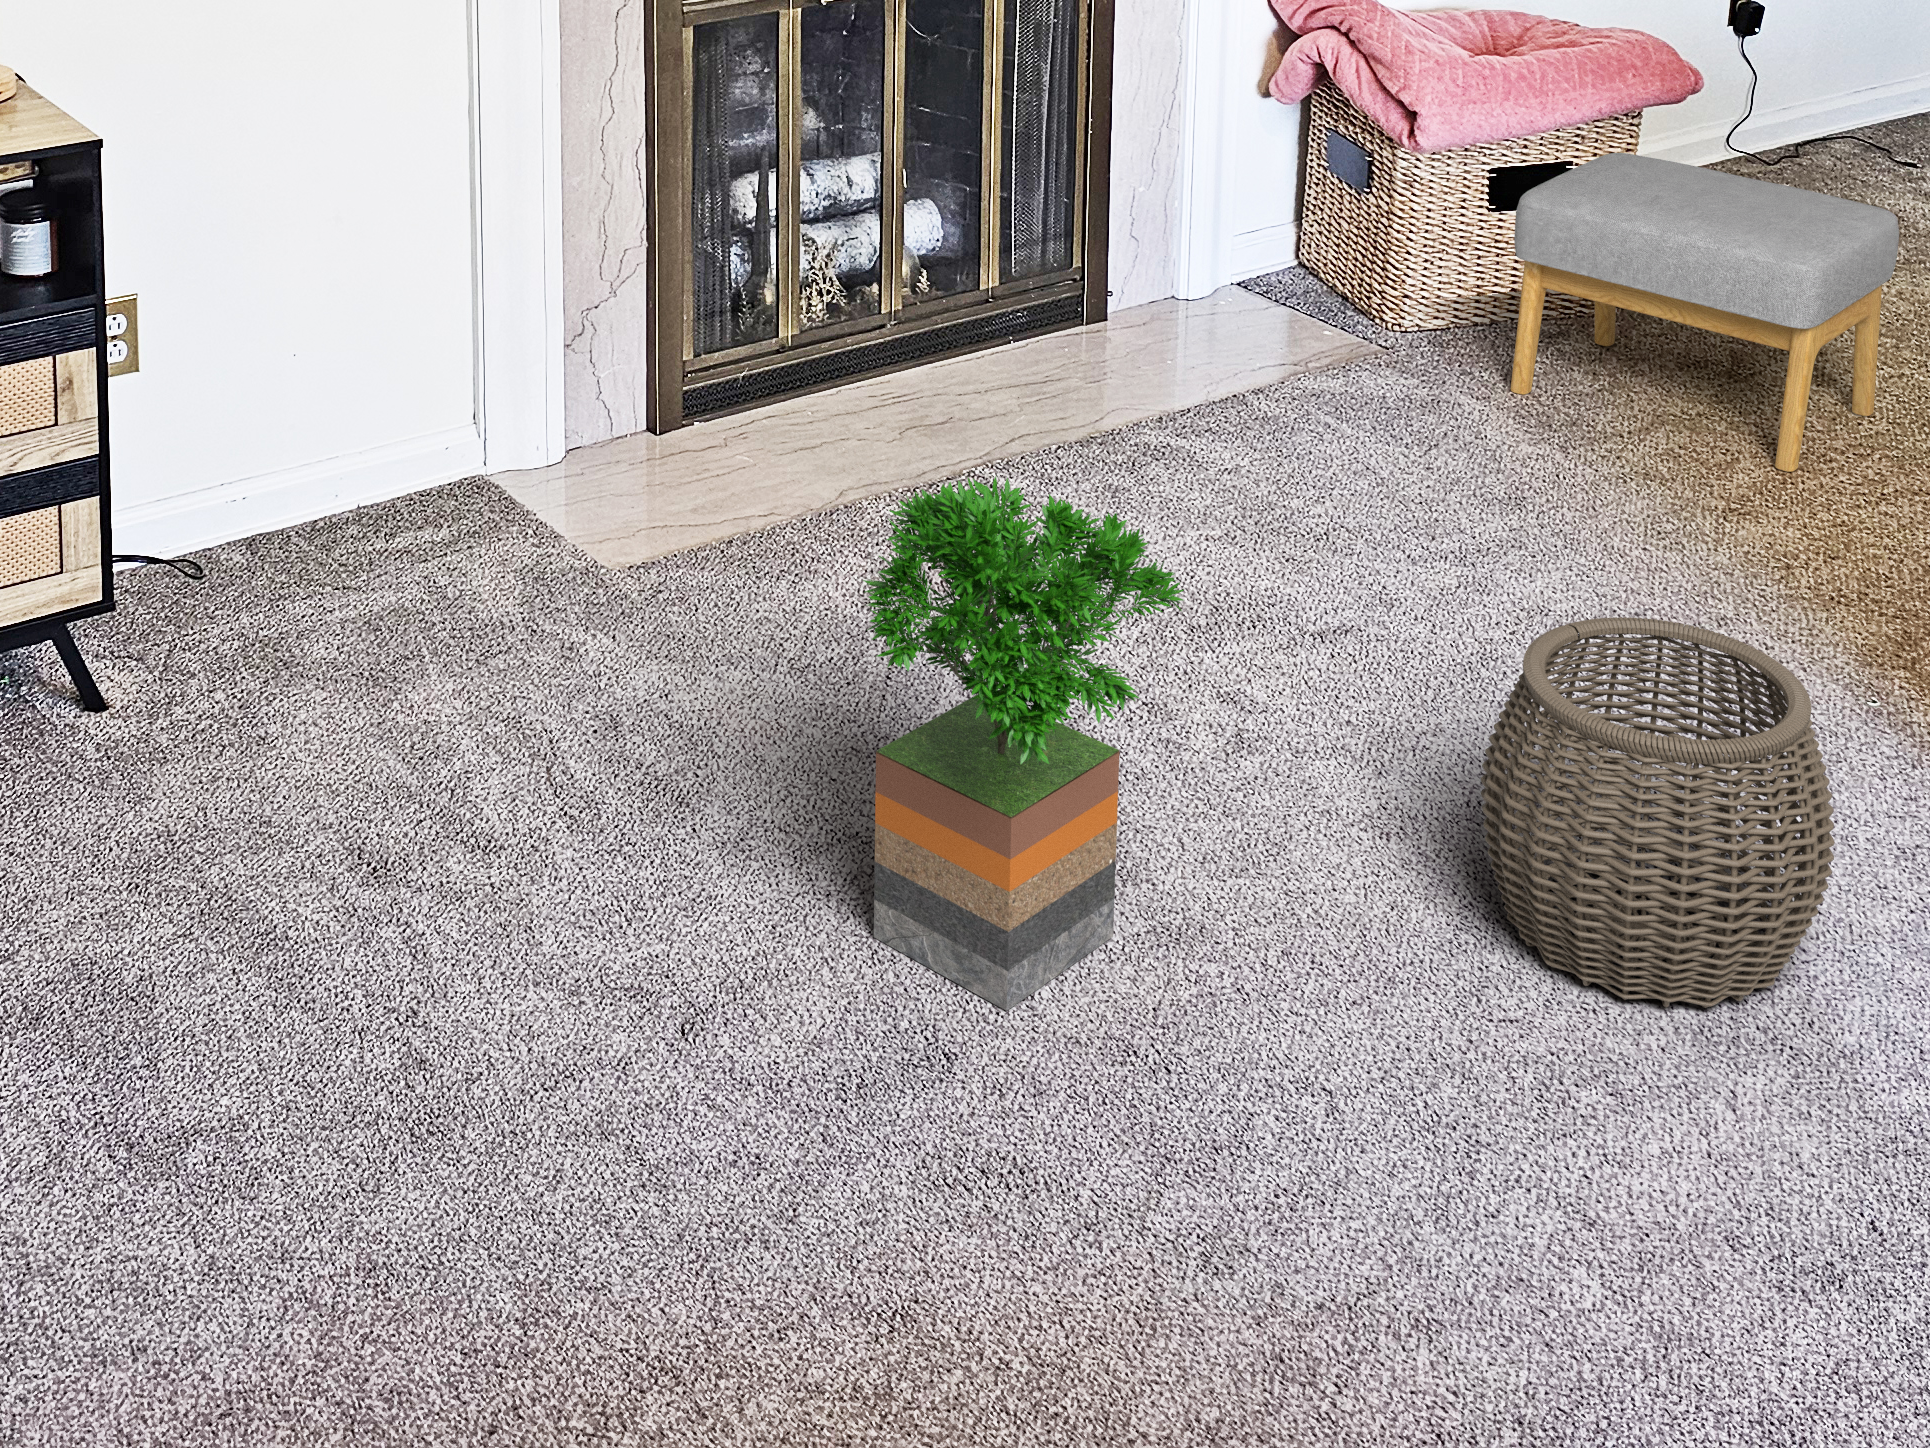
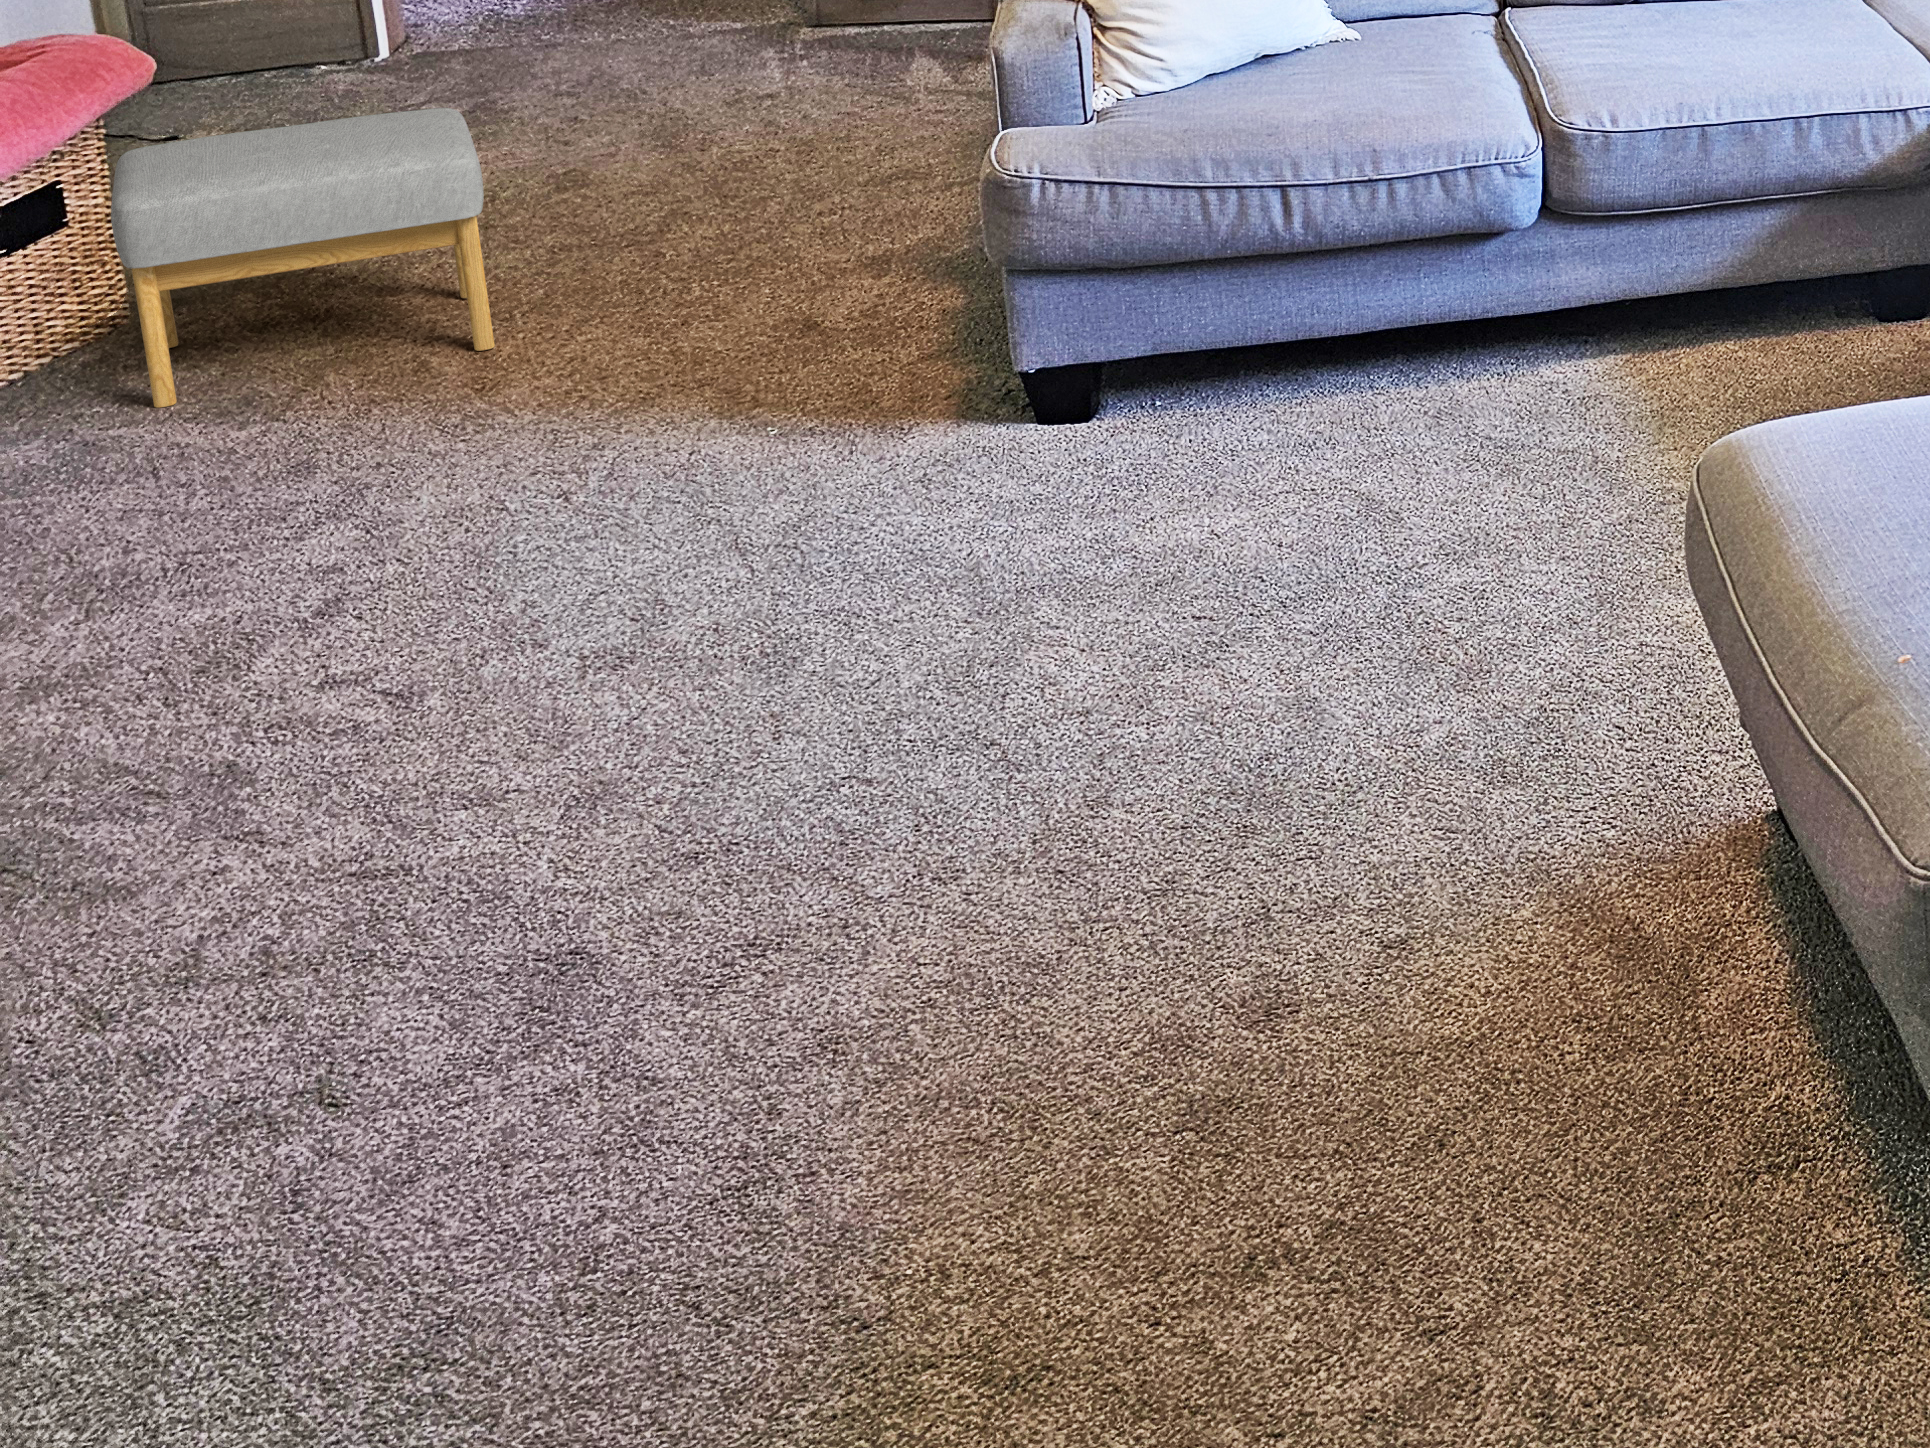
potted tree: present [863,476,1183,1011] -> none [282,415,667,943]
woven basket: present [1480,617,1835,1008] -> none [742,341,1029,634]

